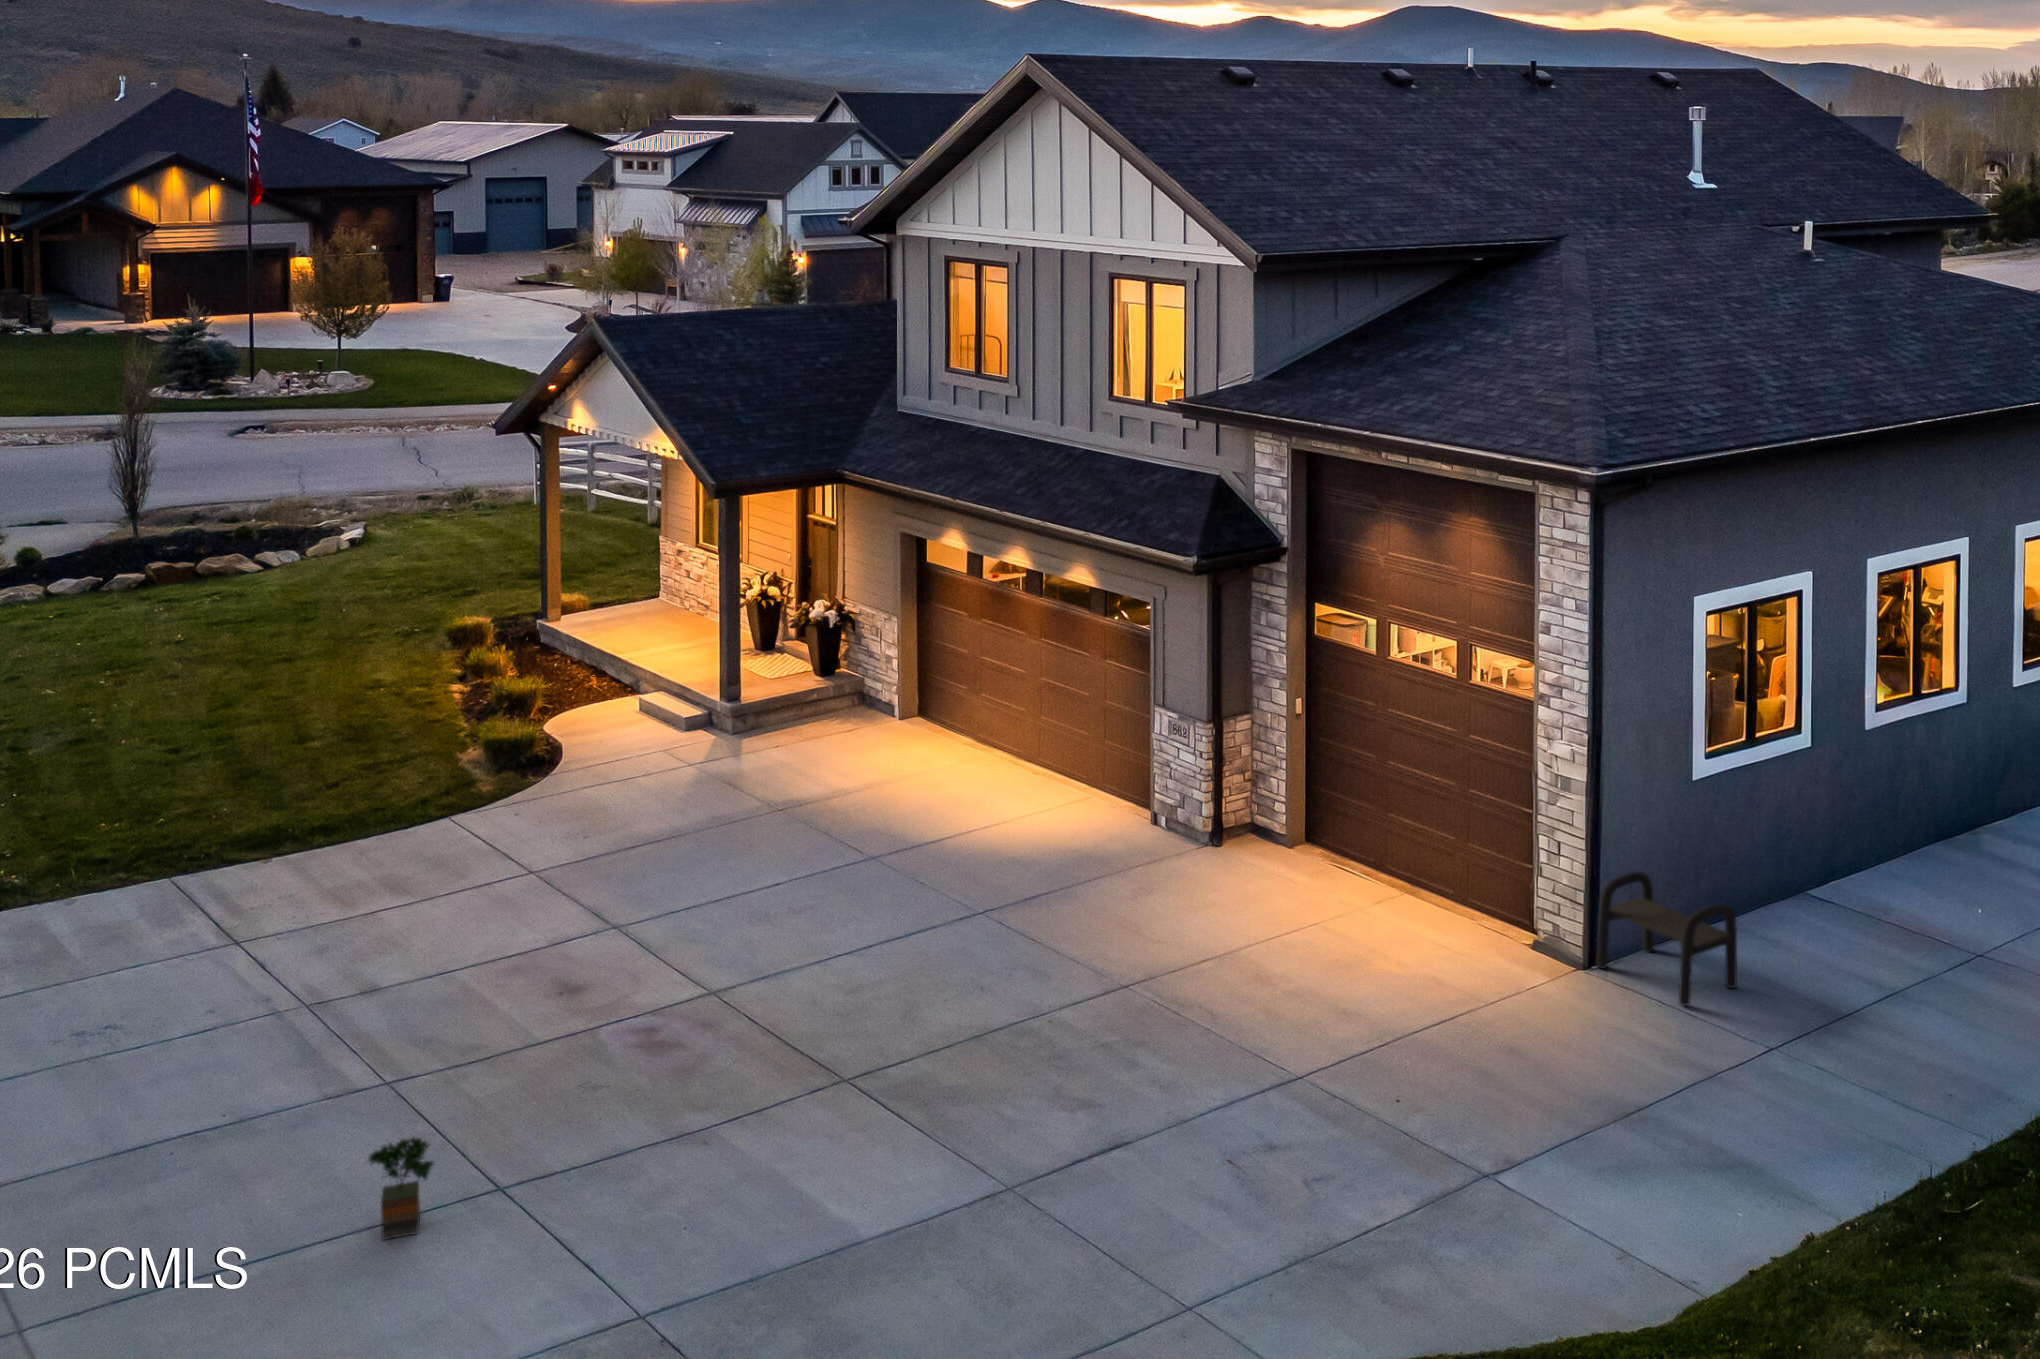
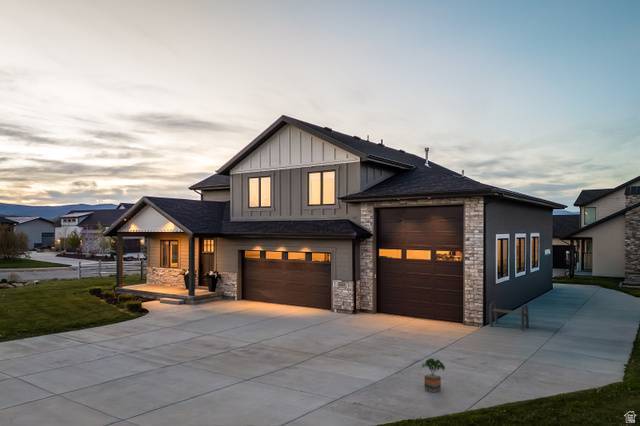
potted tree: present [369,1138,434,1240] -> present [422,358,445,393]

